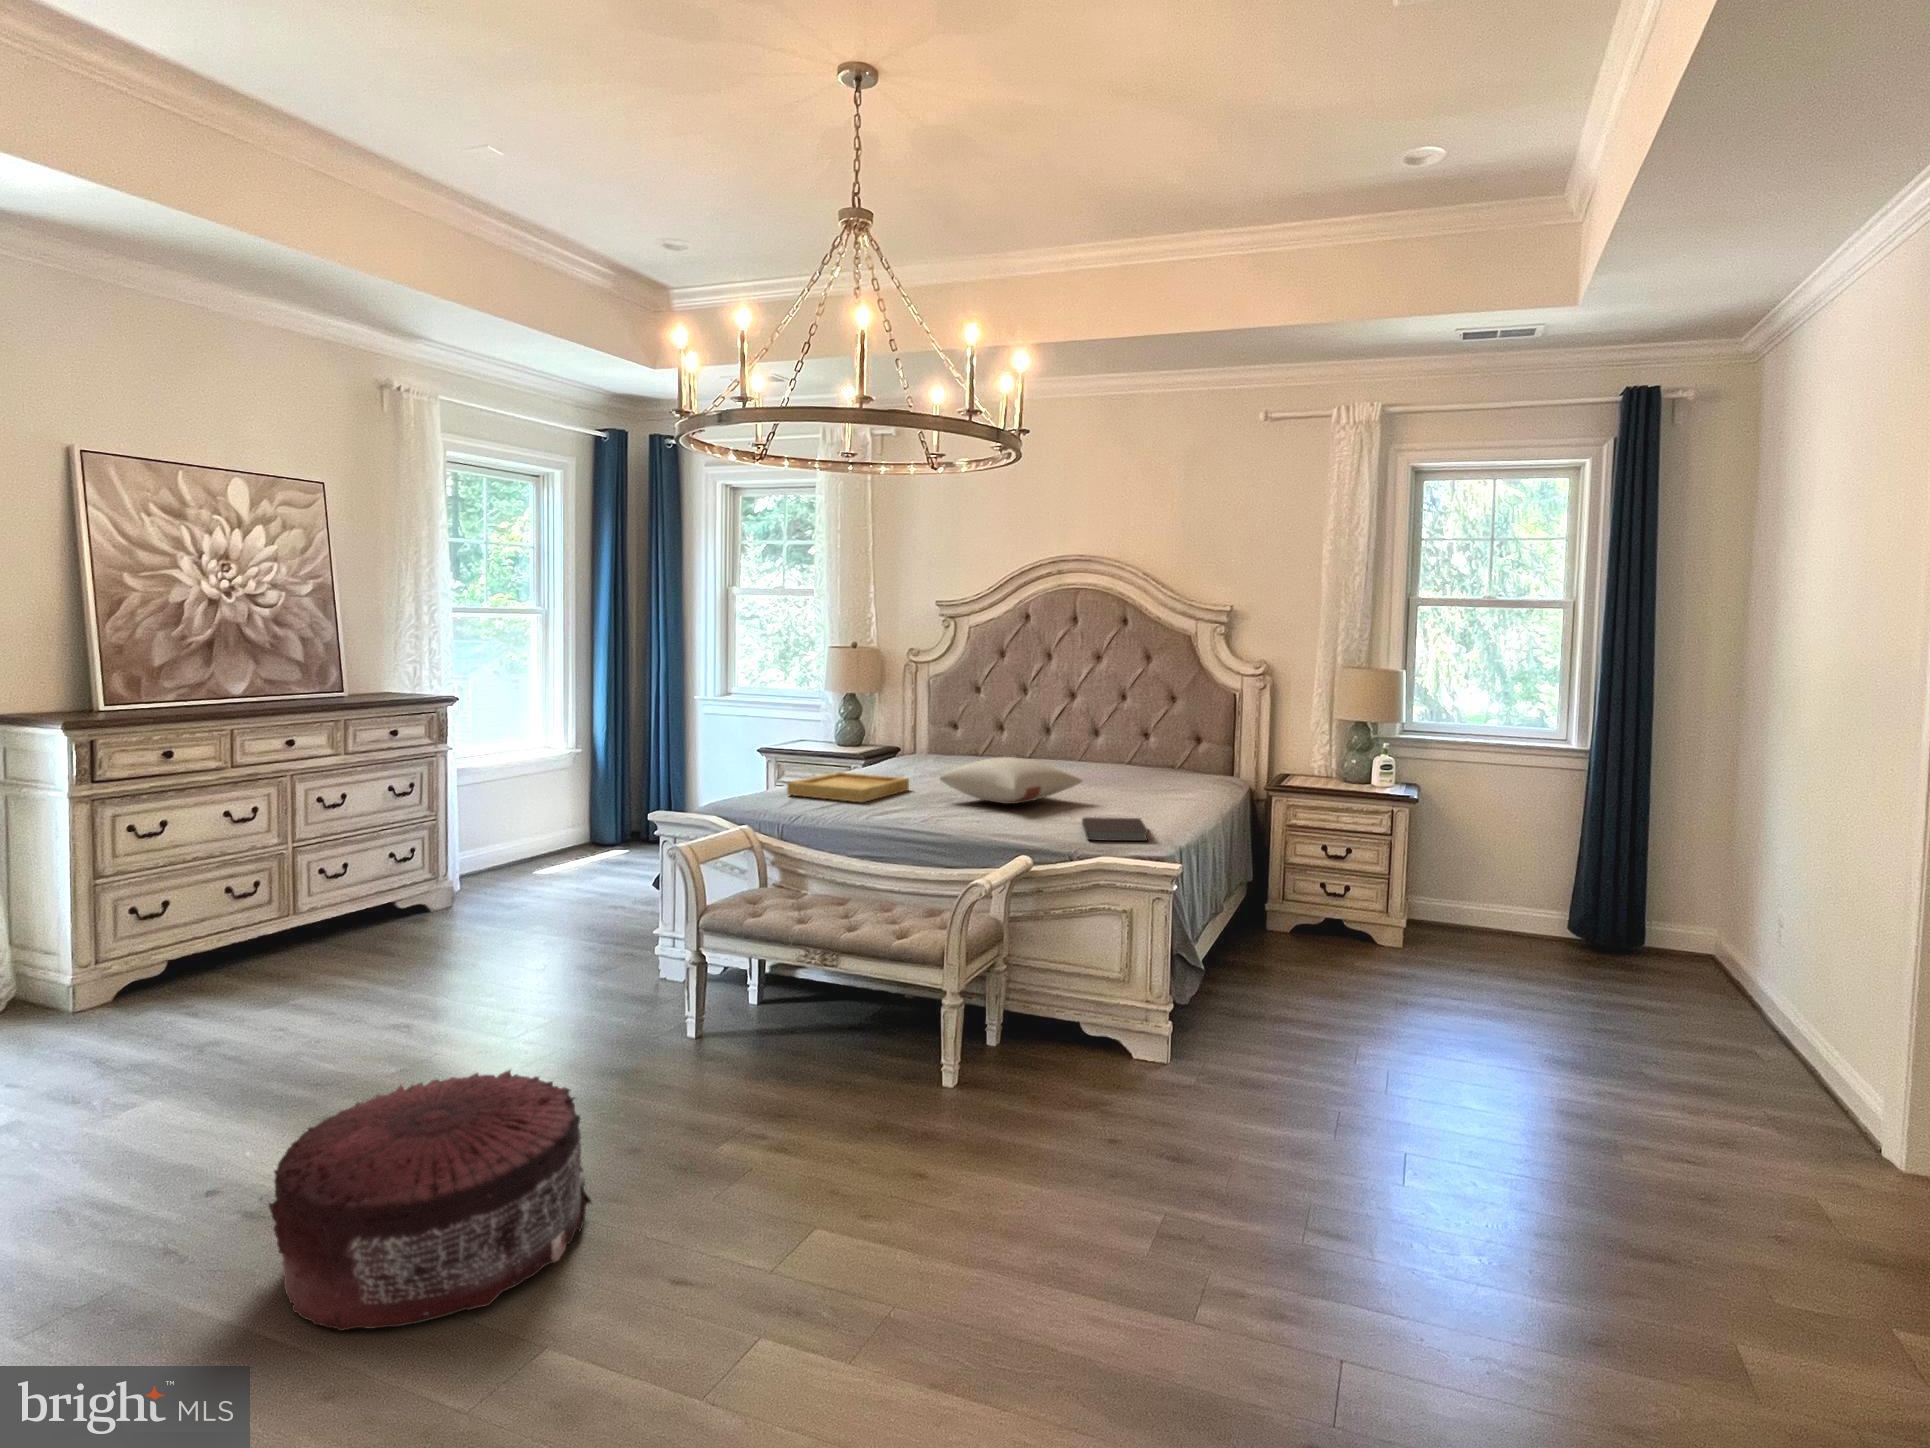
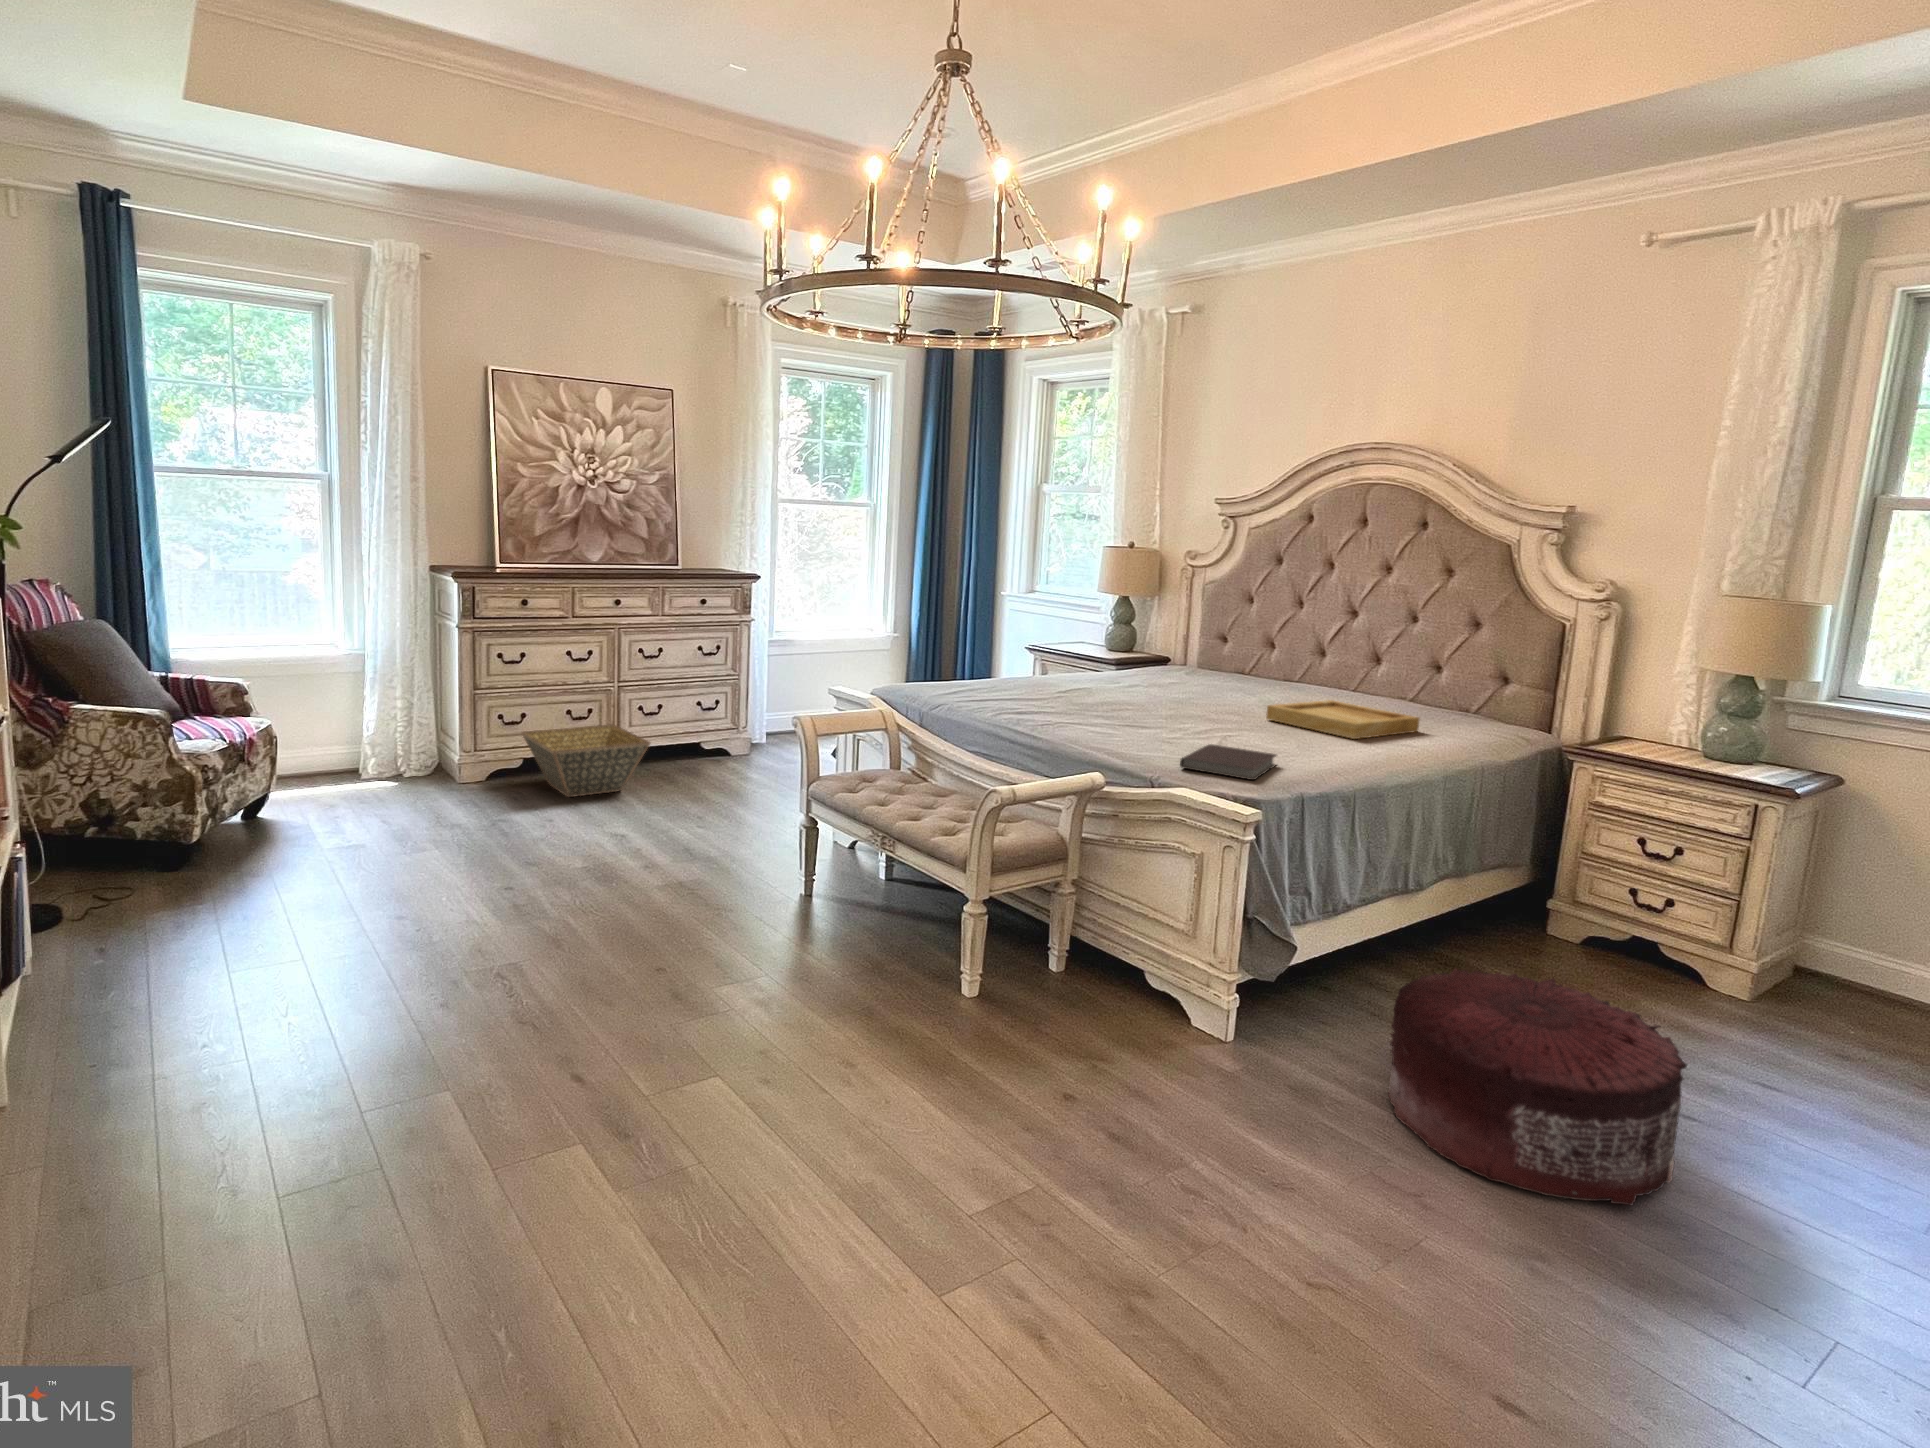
pillow: present [940,757,1082,804] -> none [1102,669,1262,721]
tray: present [787,772,909,802] -> present [1266,700,1419,739]
basket: none [168,897,379,999] -> present [522,724,650,797]
pouf: present [268,1070,591,1331] -> present [1388,969,1687,1205]

